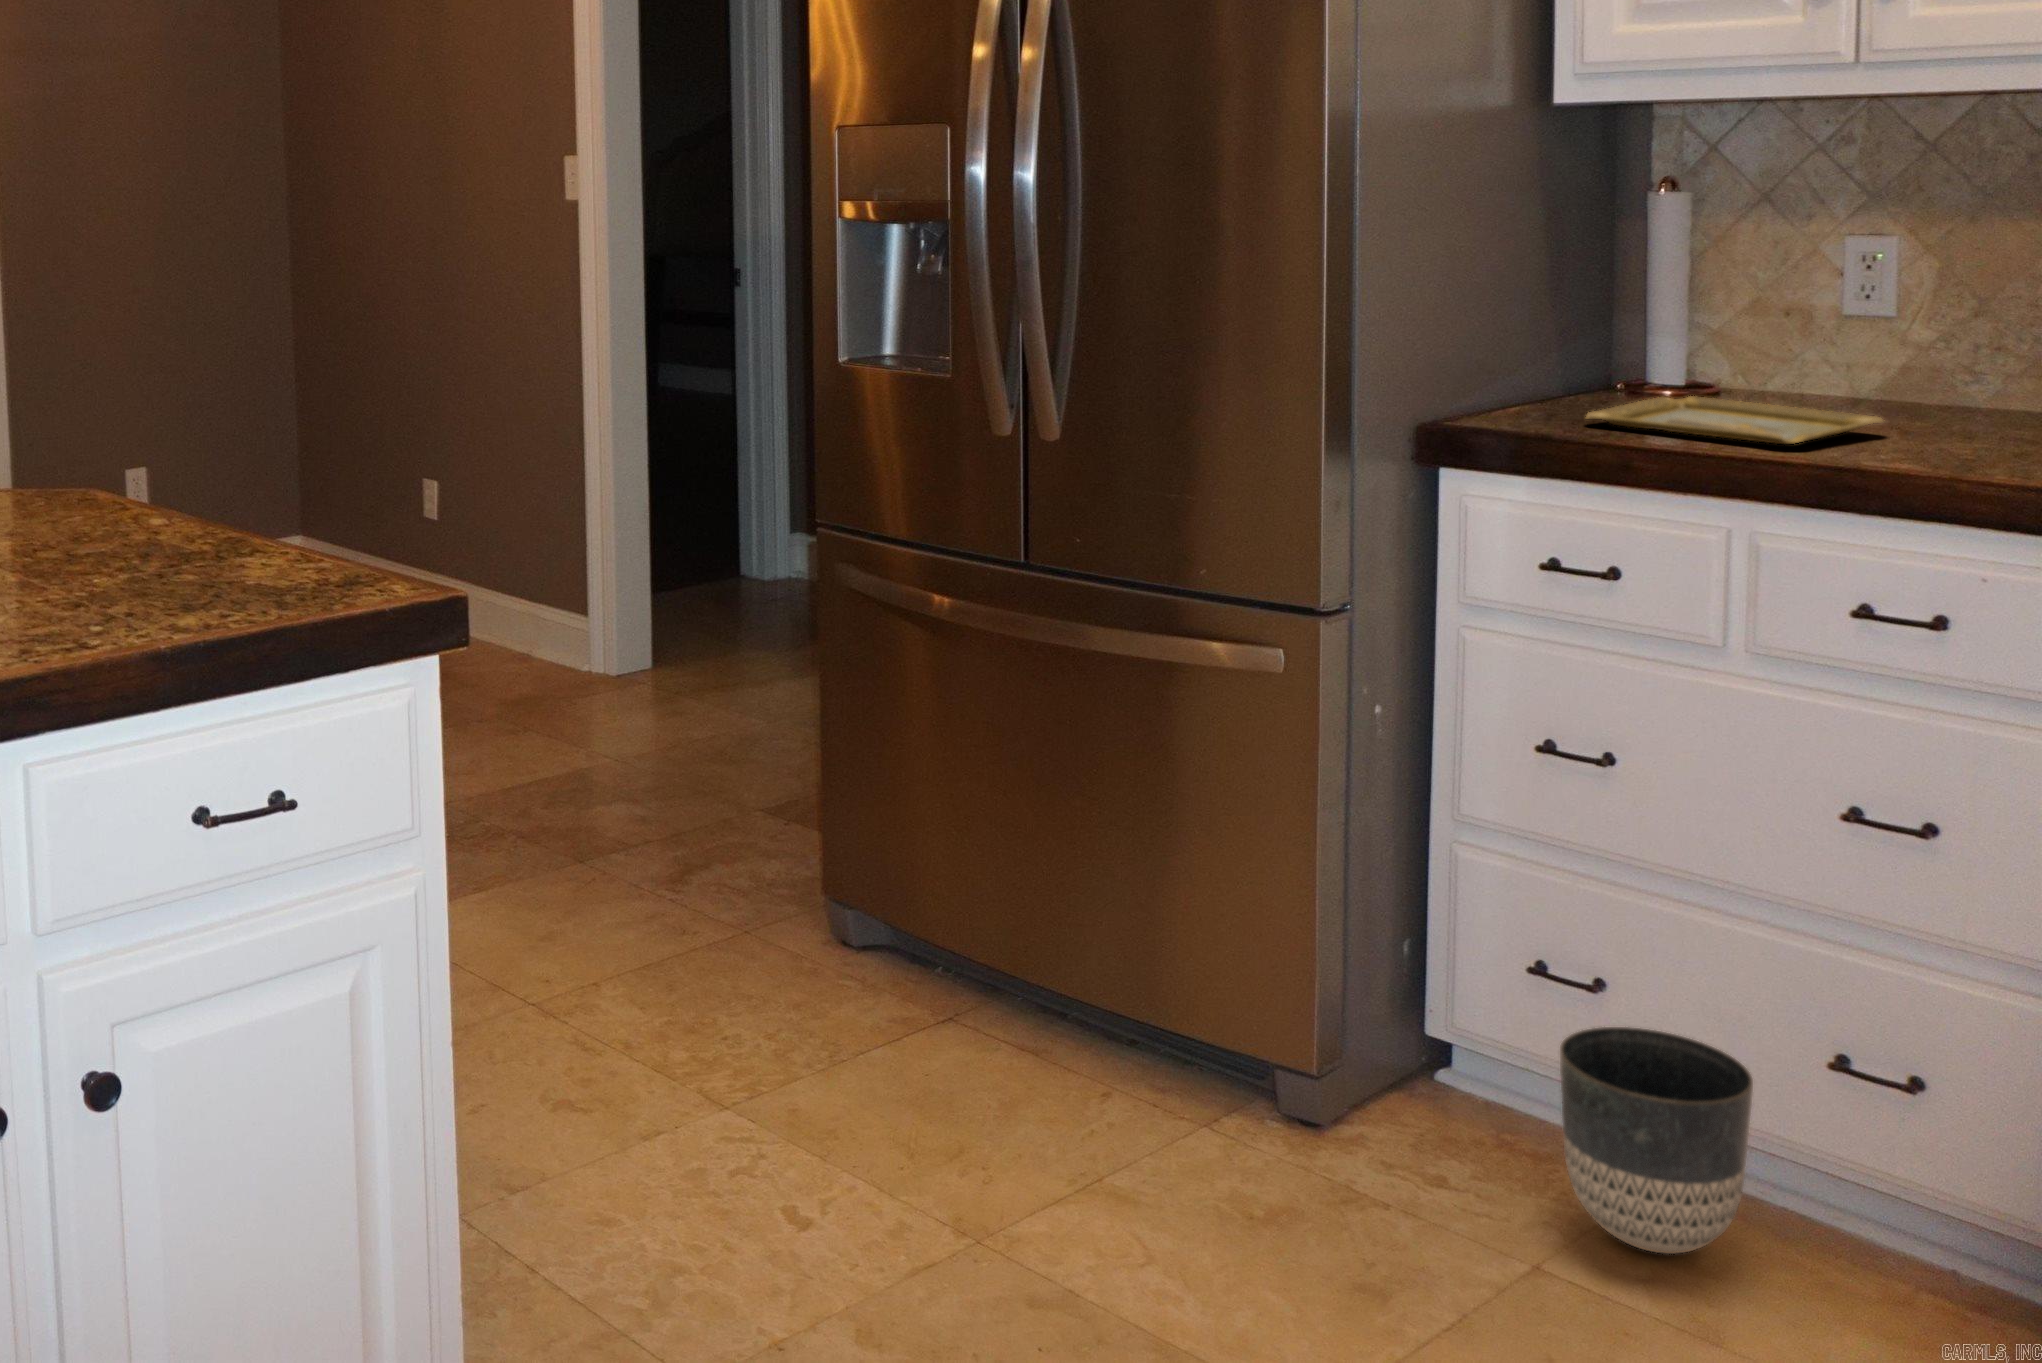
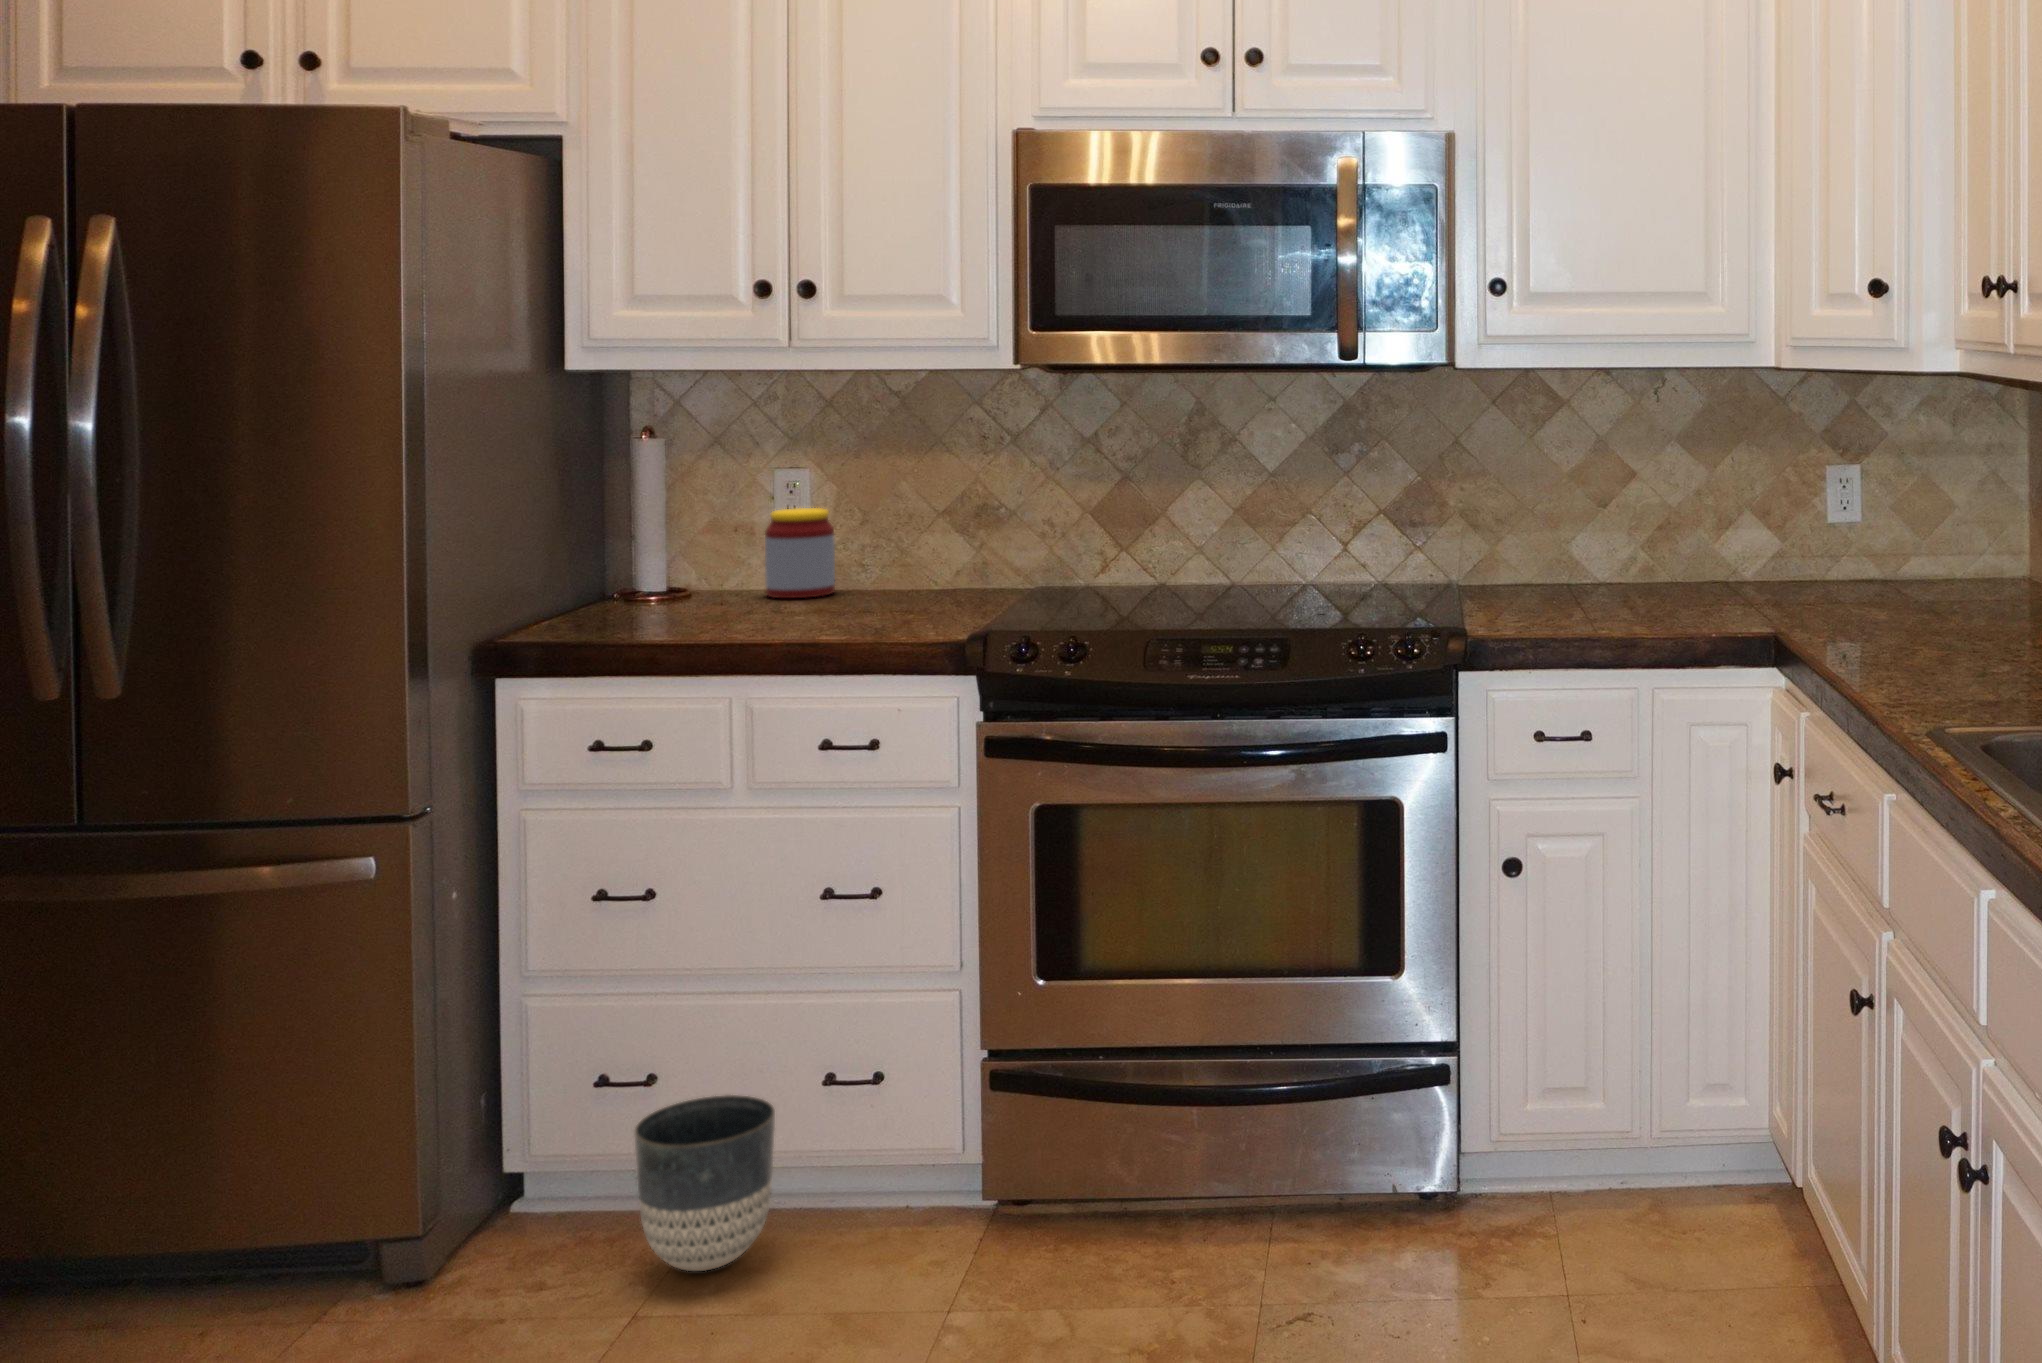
jar: none [1820,291,1930,412] -> present [765,508,835,598]
tray: present [1586,396,1885,444] -> none [613,598,822,627]

